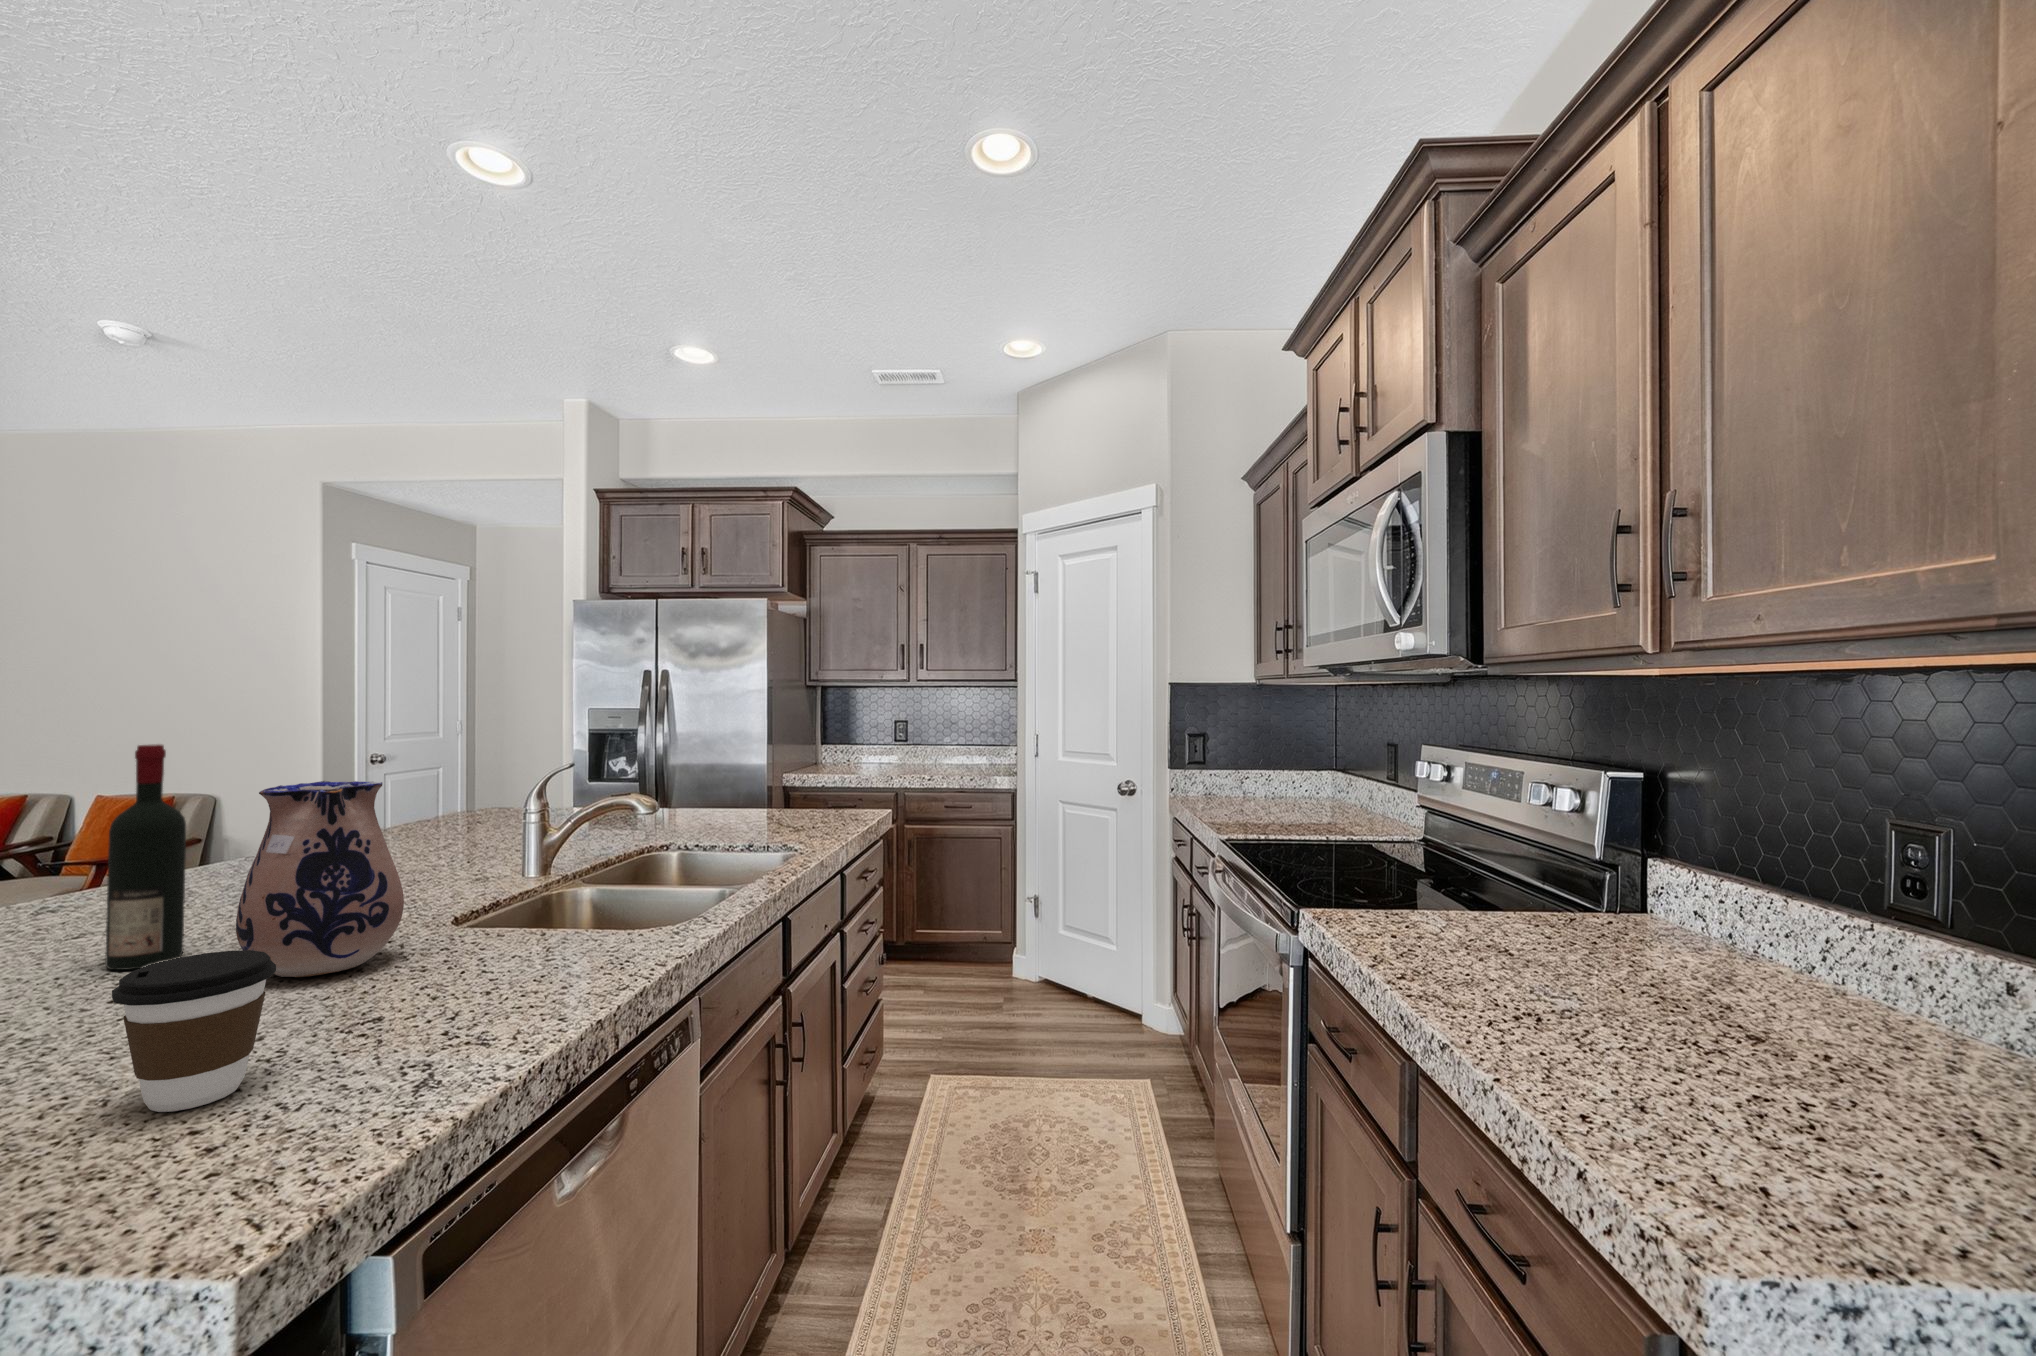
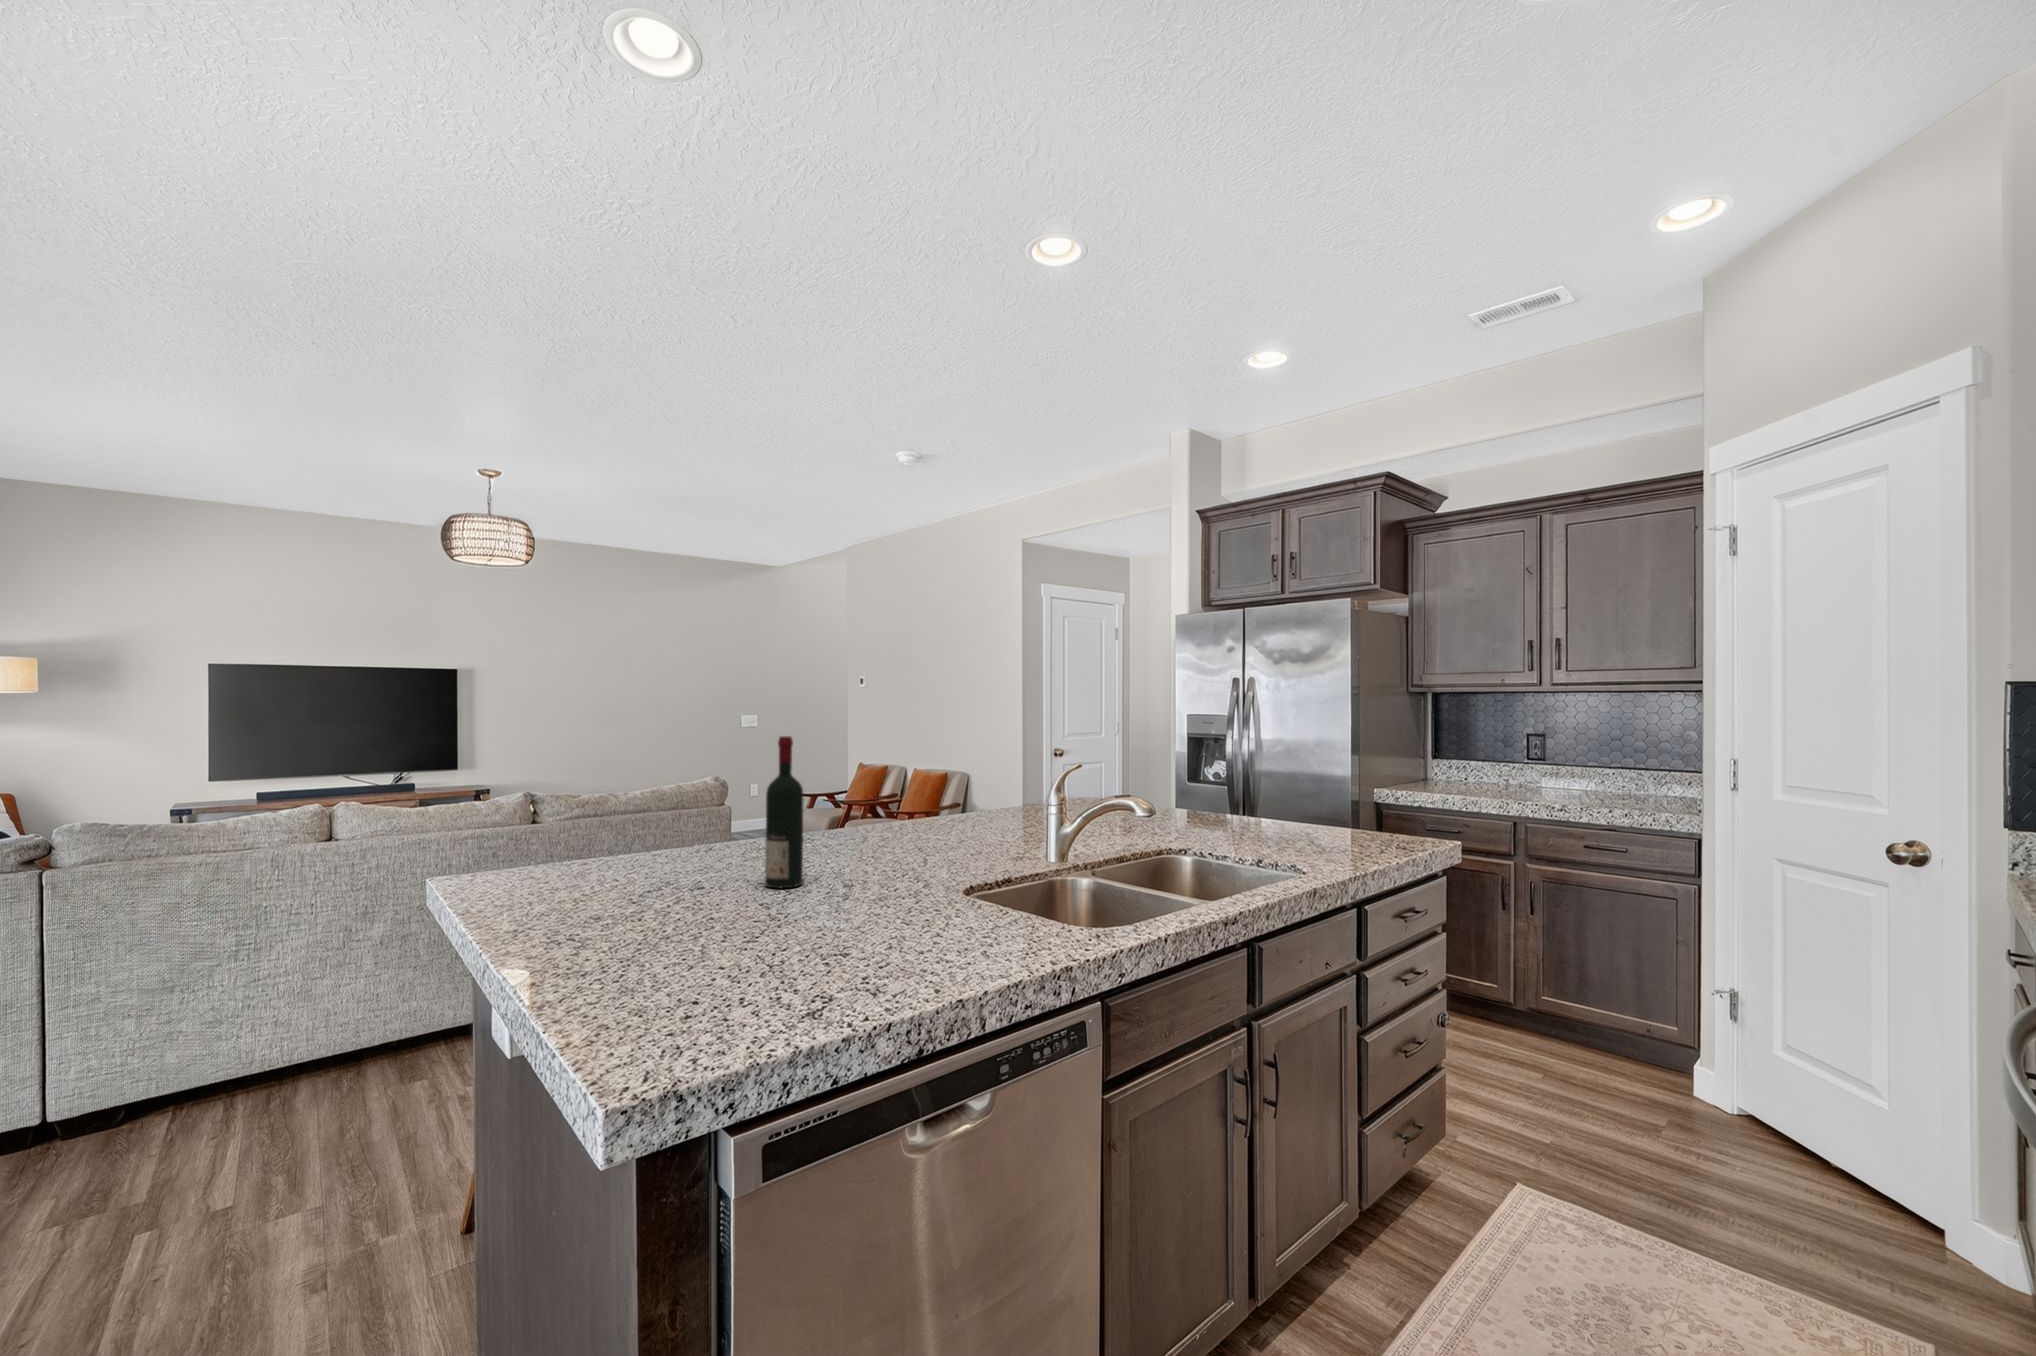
ceramic pitcher: present [236,781,404,977] -> none [804,768,902,915]
coffee cup: present [112,950,276,1112] -> none [668,884,753,989]

